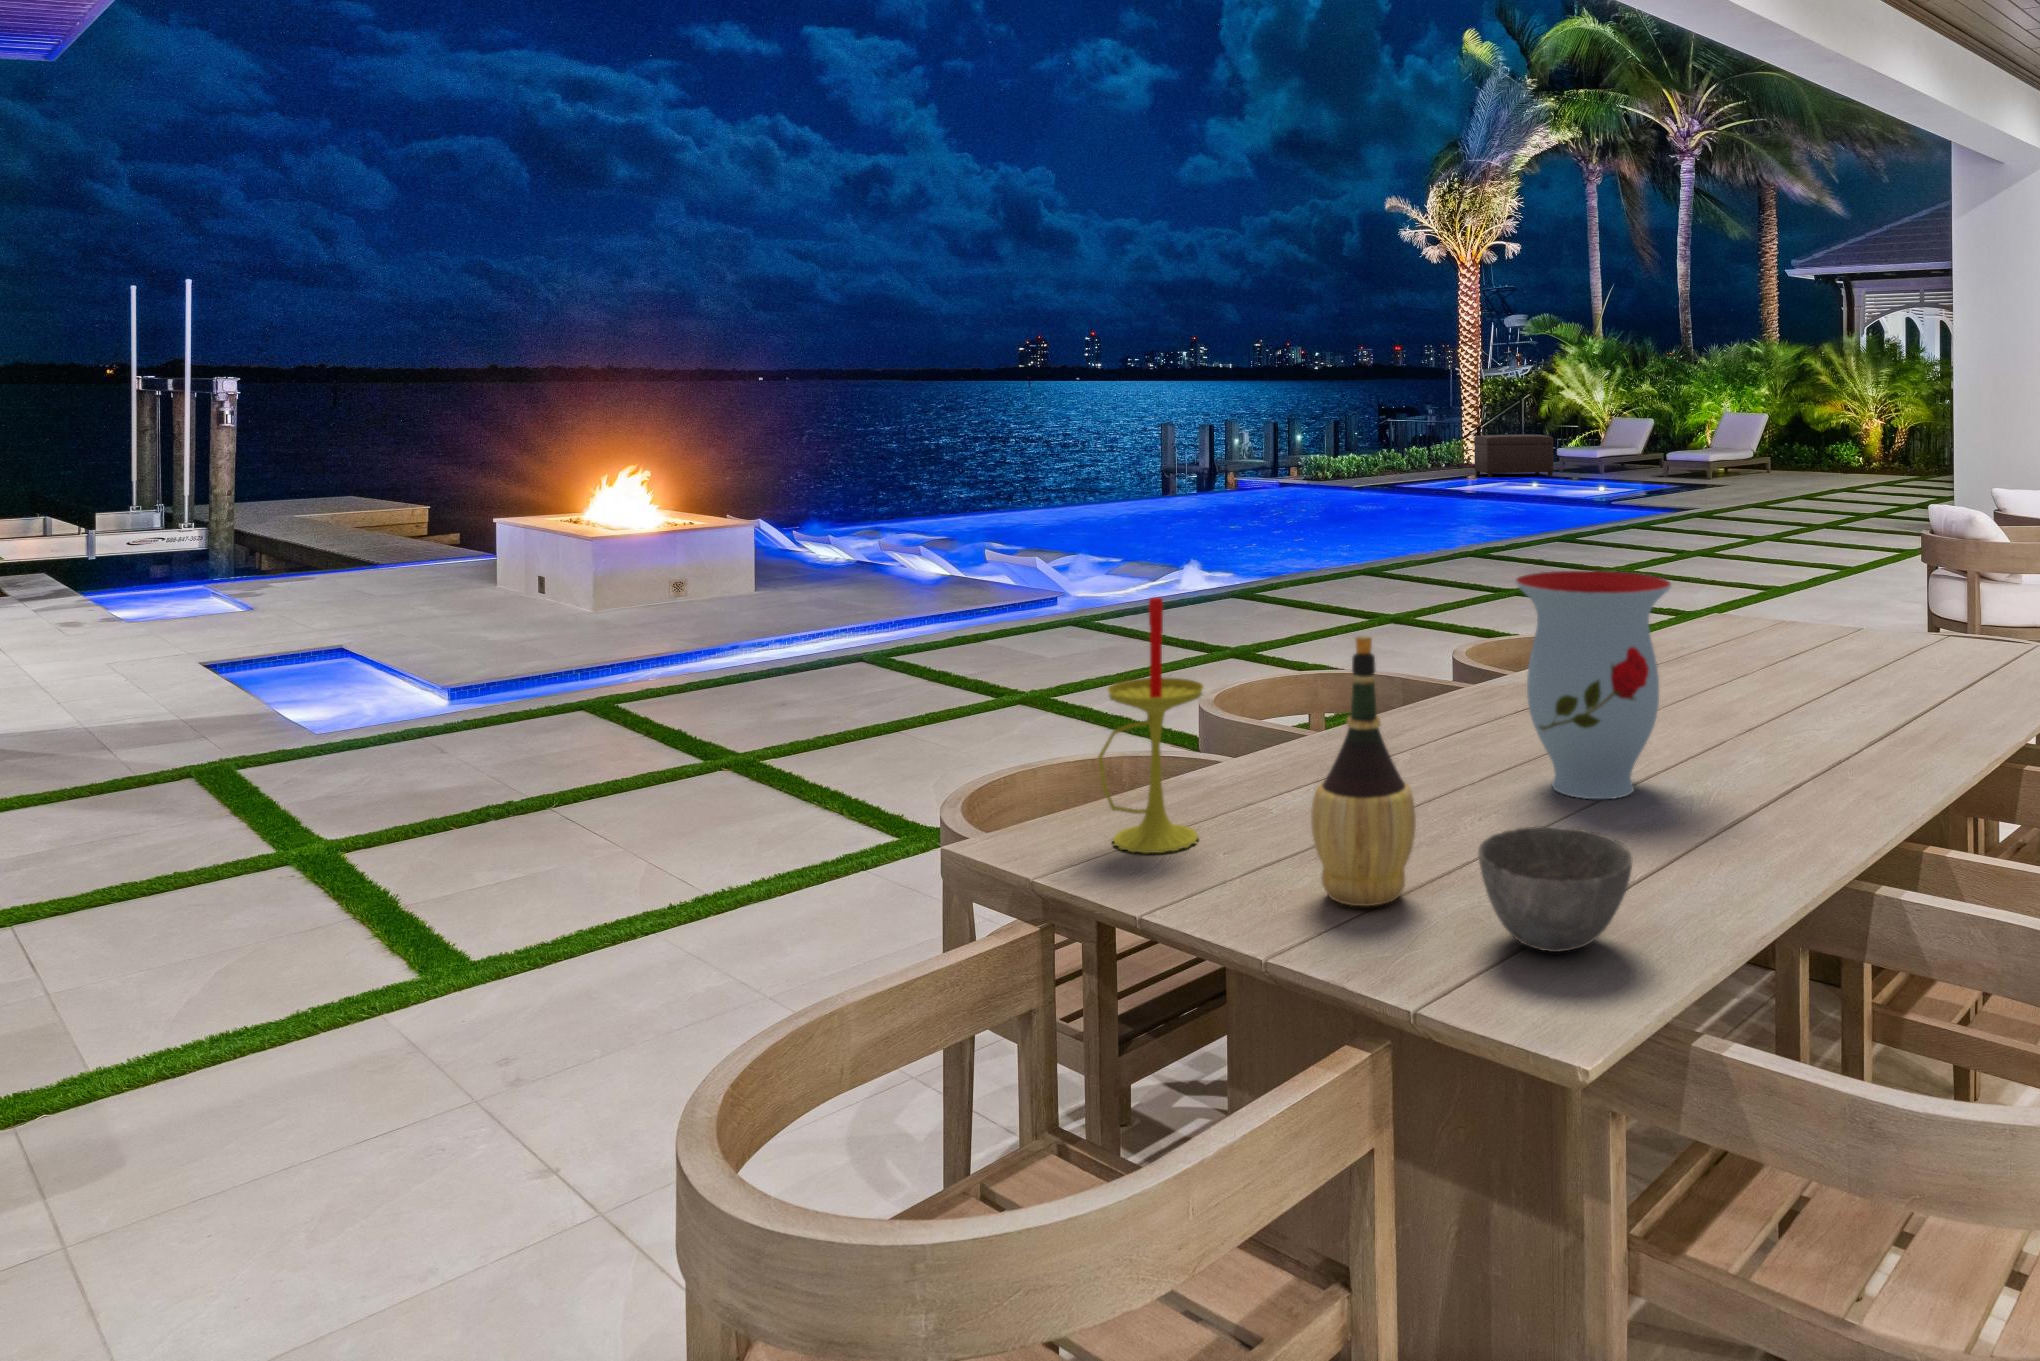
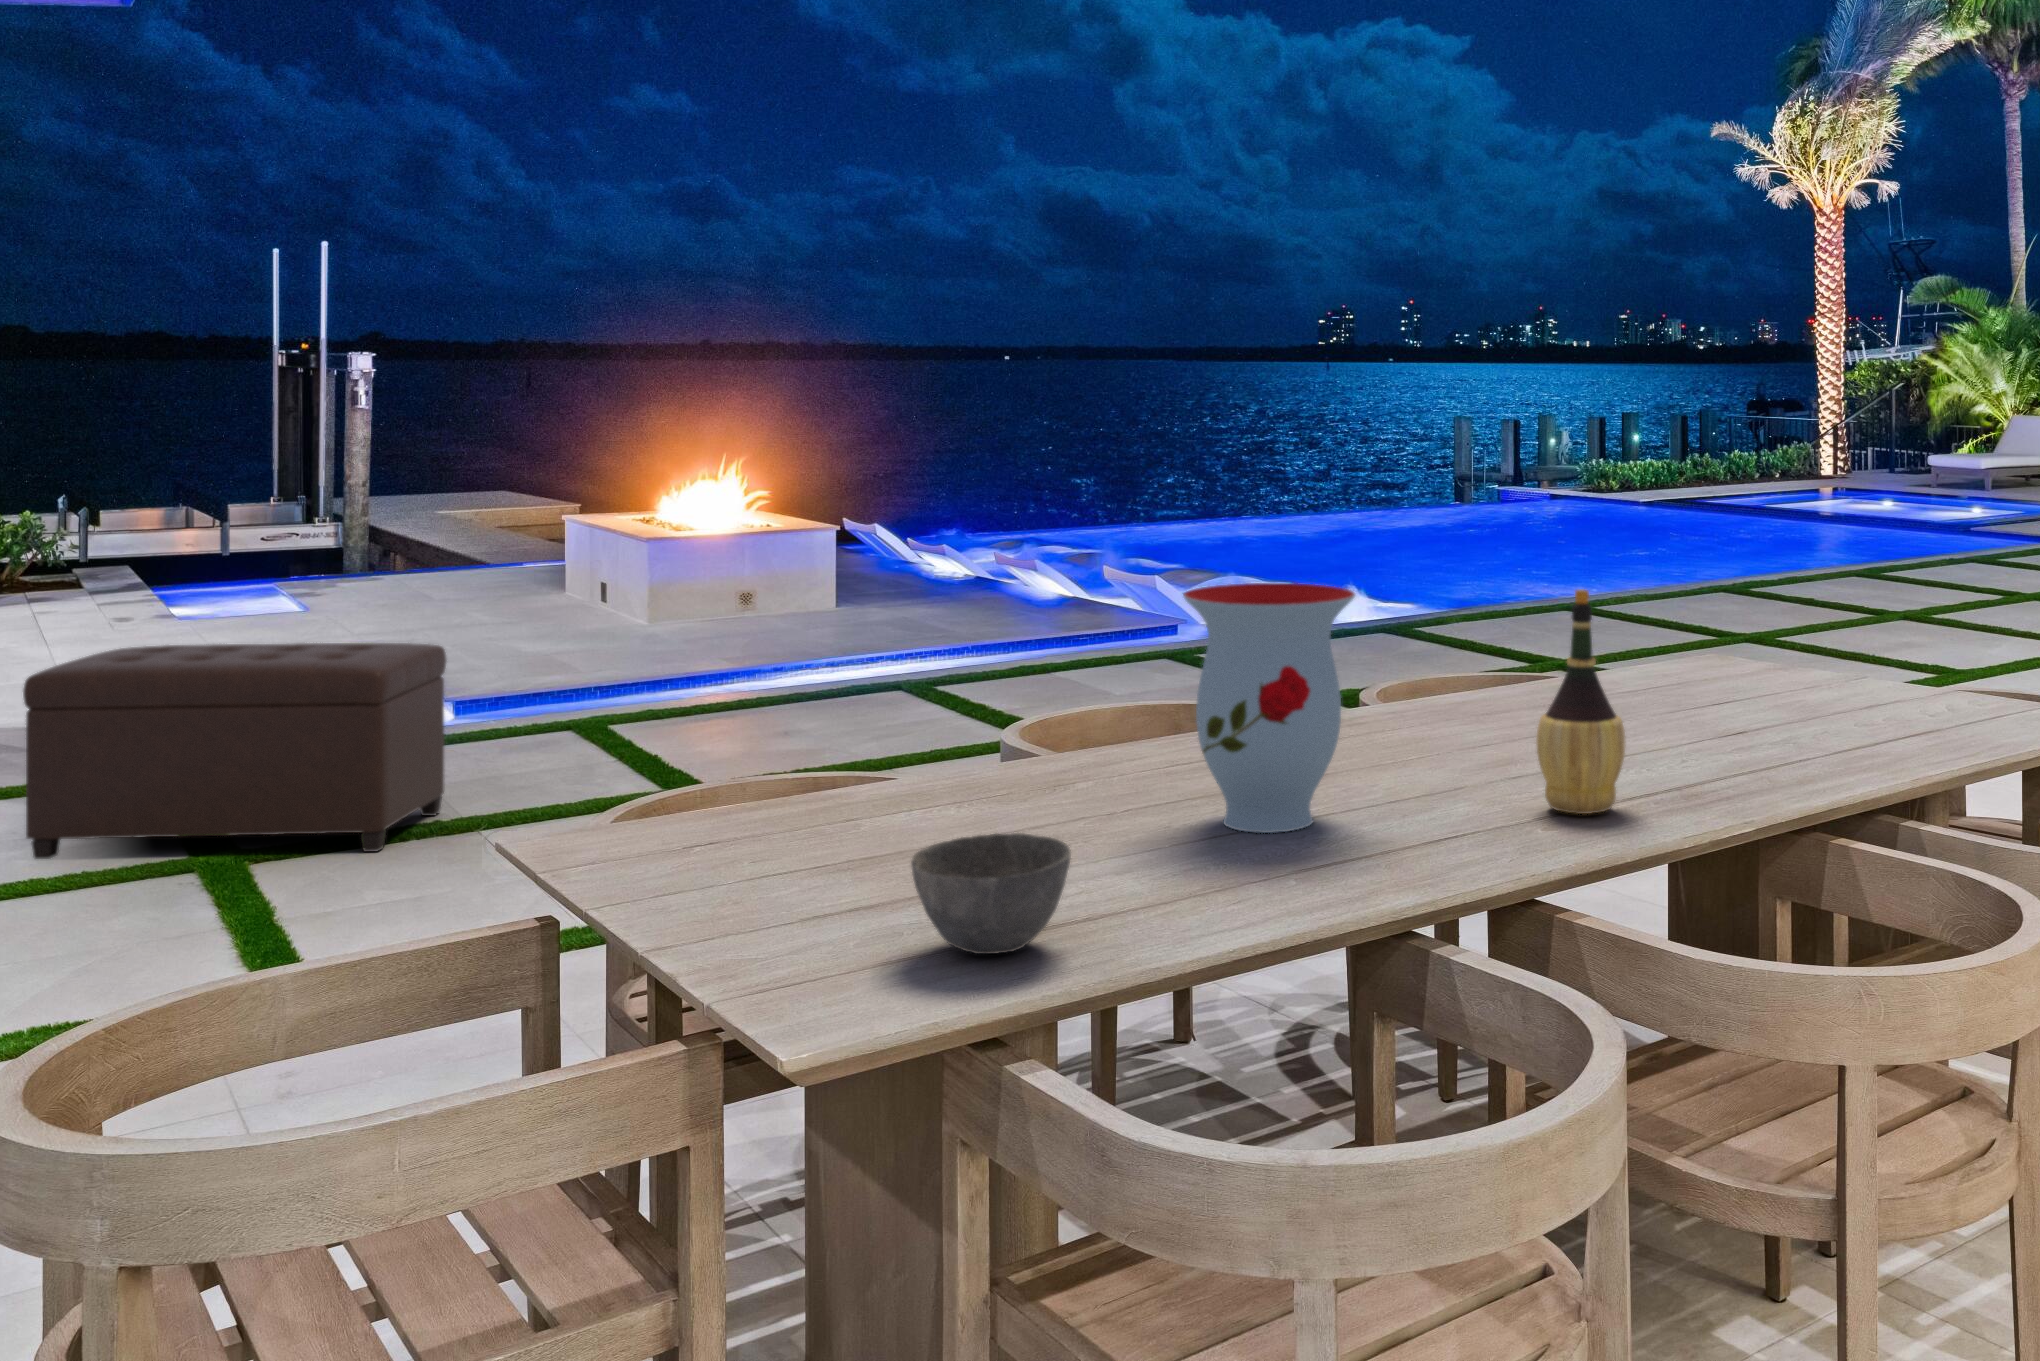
ottoman: present [1474,434,1554,477] -> present [23,643,446,859]
candle: present [1098,597,1204,853] -> none [673,586,803,853]
wine bottle: present [1311,636,1416,906] -> present [1536,589,1626,814]

